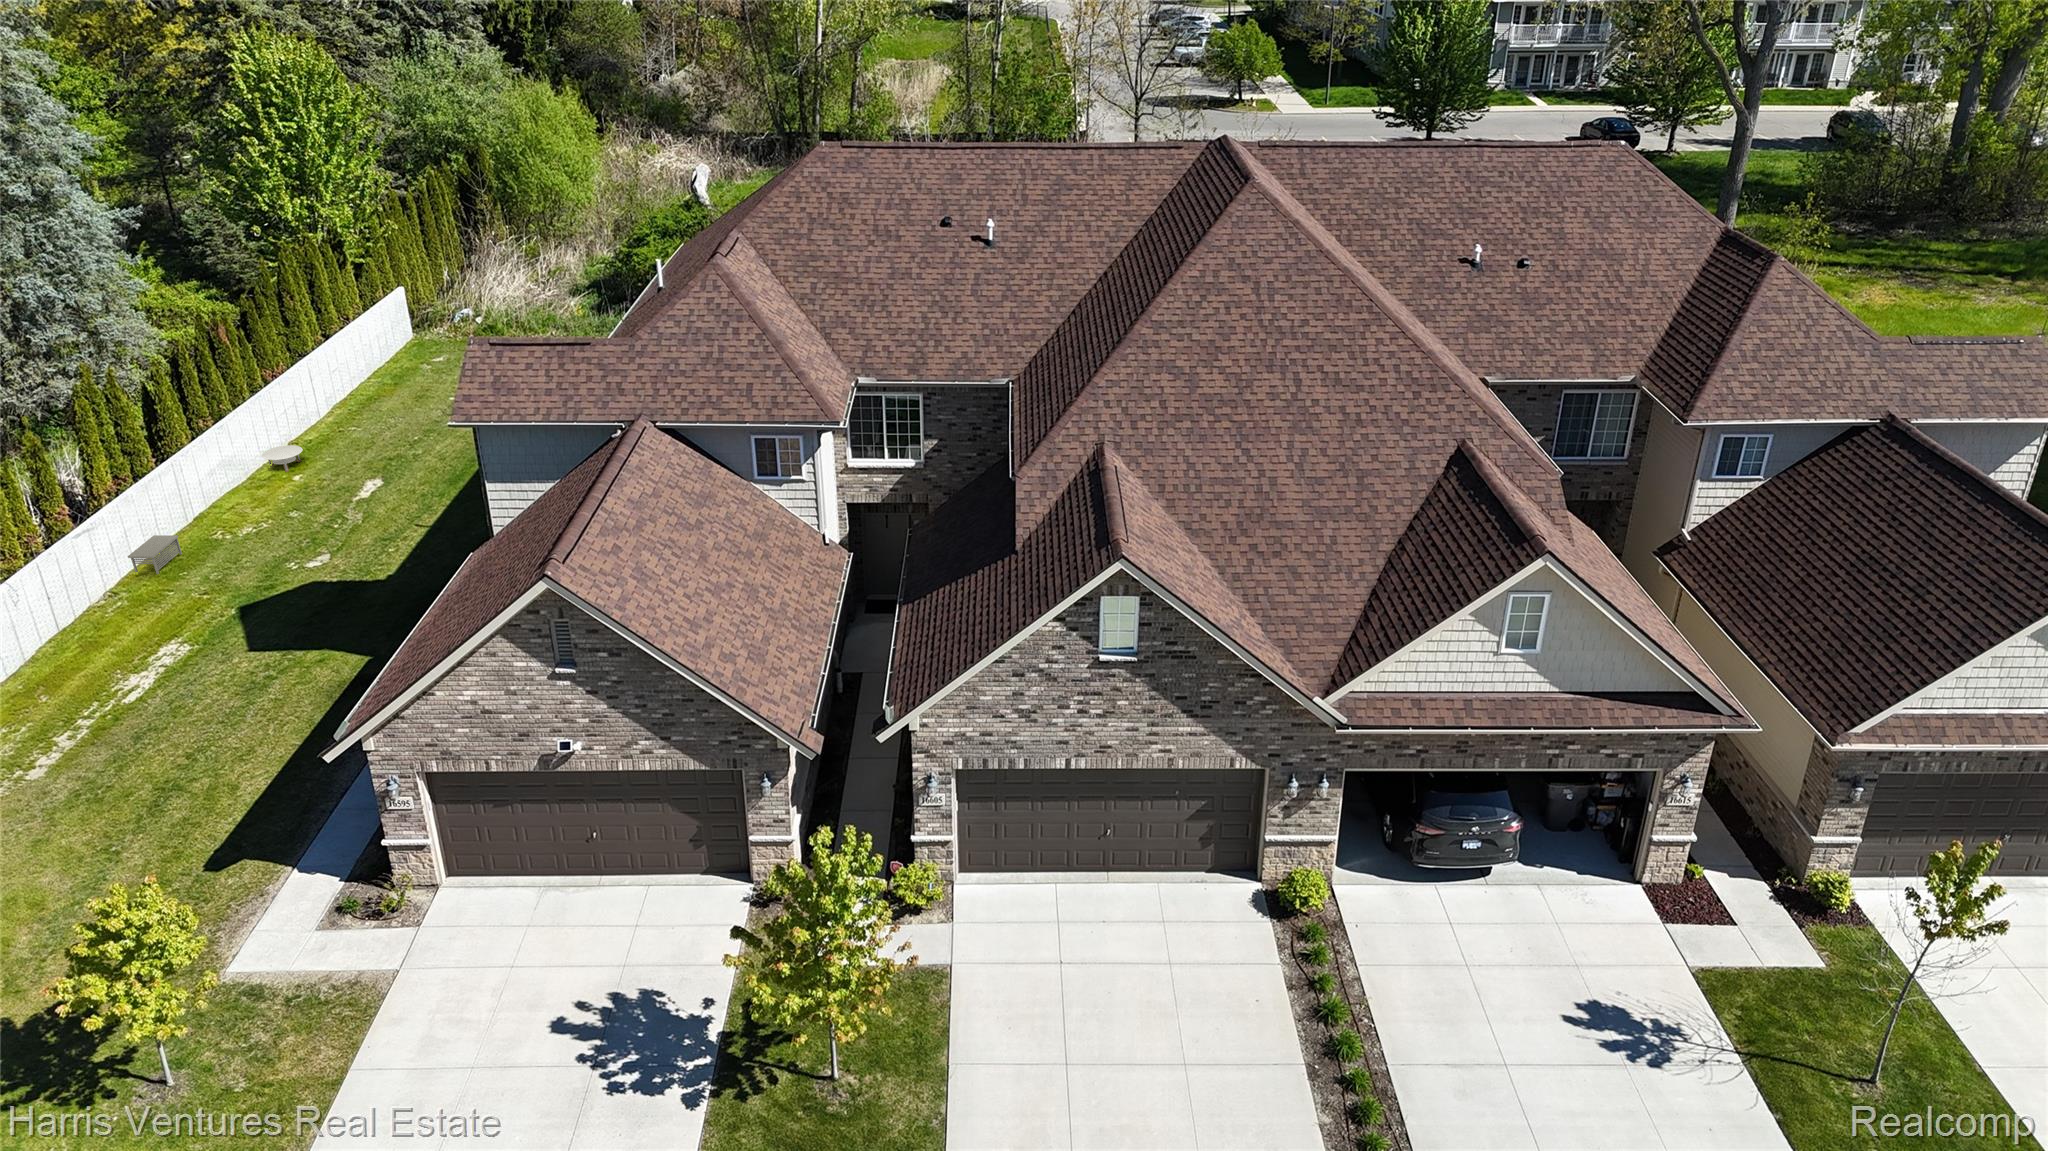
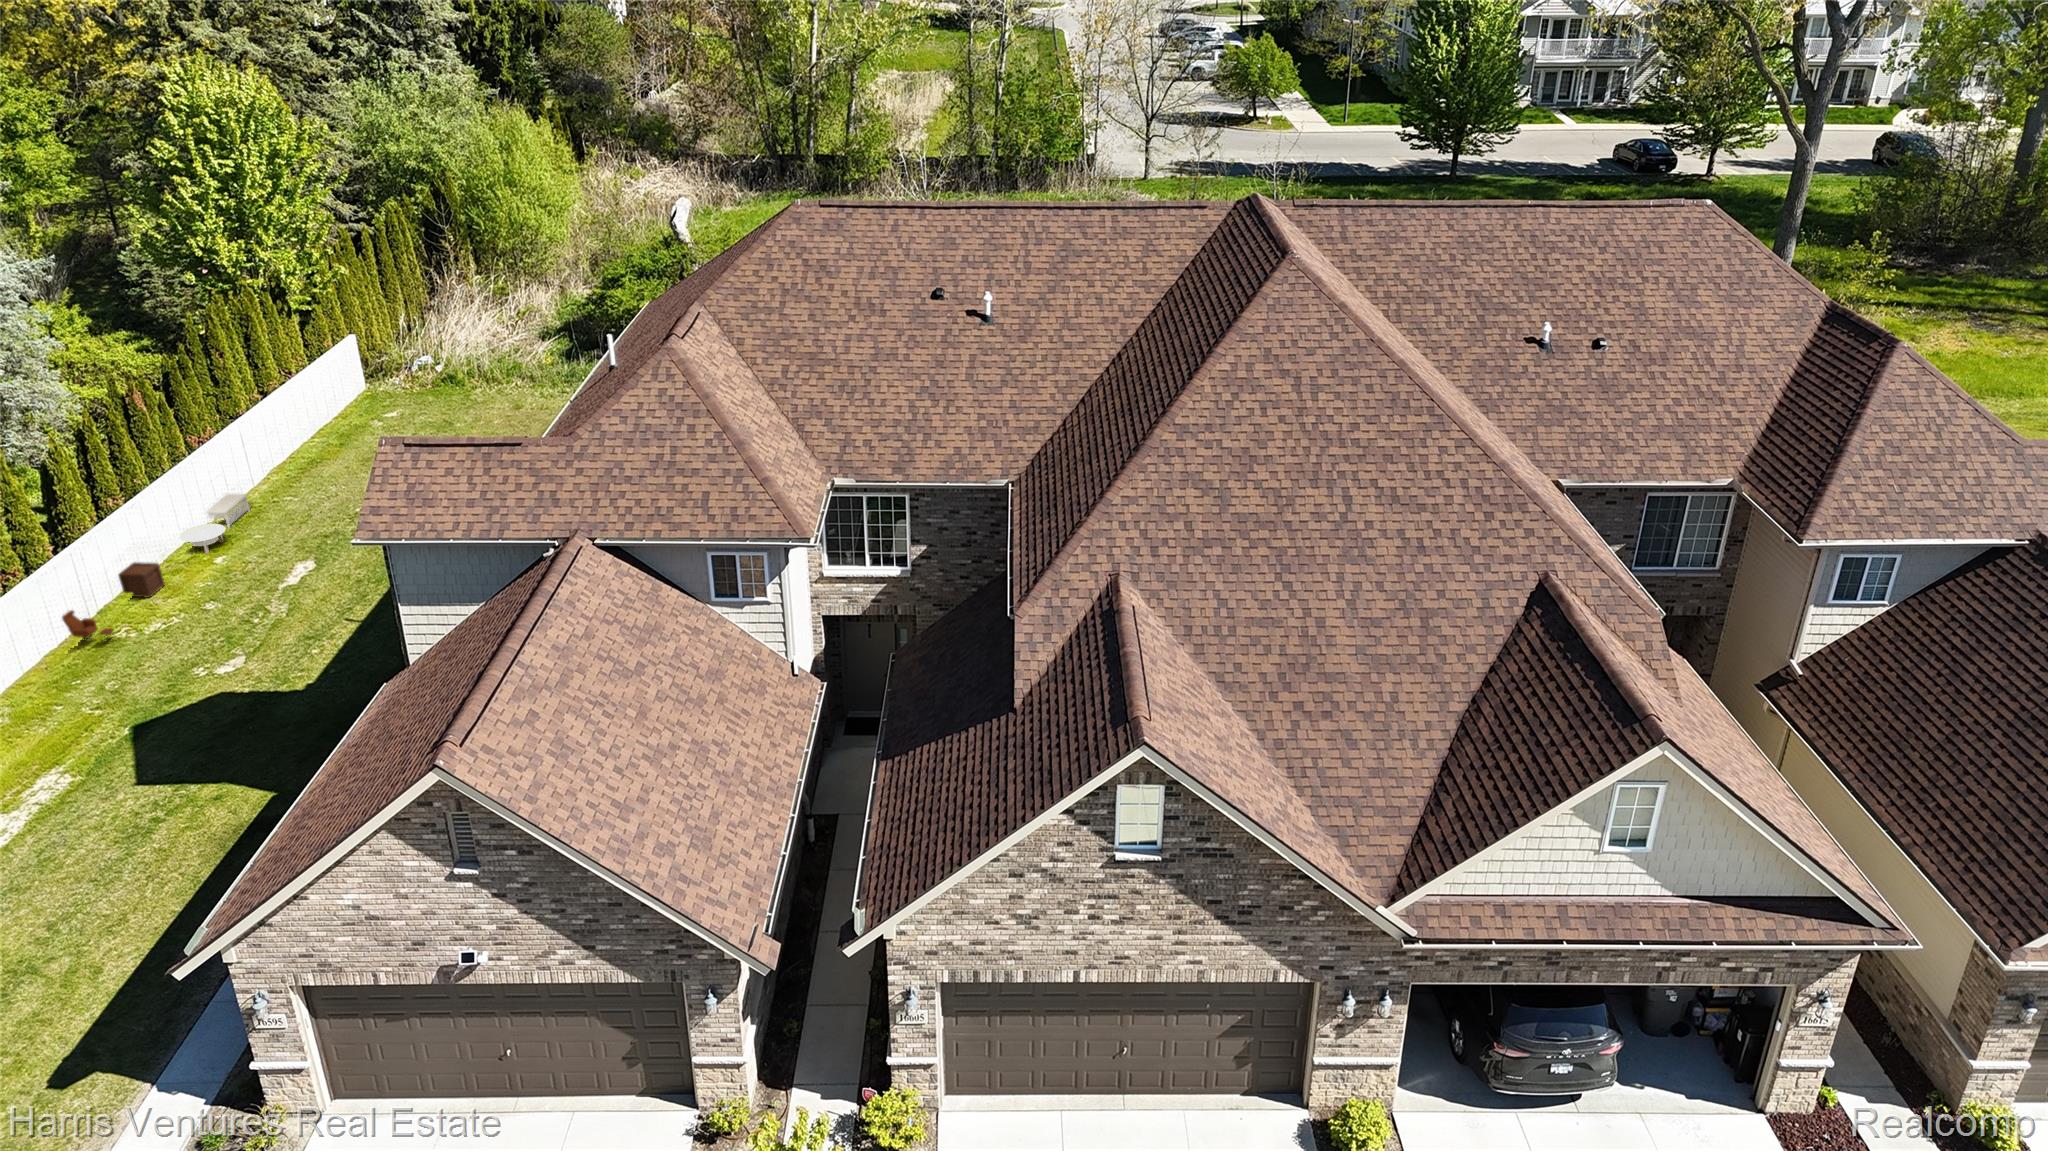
wooden crate: none [212,475,253,506] -> present [118,562,165,597]
lounge chair: none [167,513,215,545] -> present [62,610,113,640]
storage bench: present [128,535,182,574] -> present [206,494,250,528]

